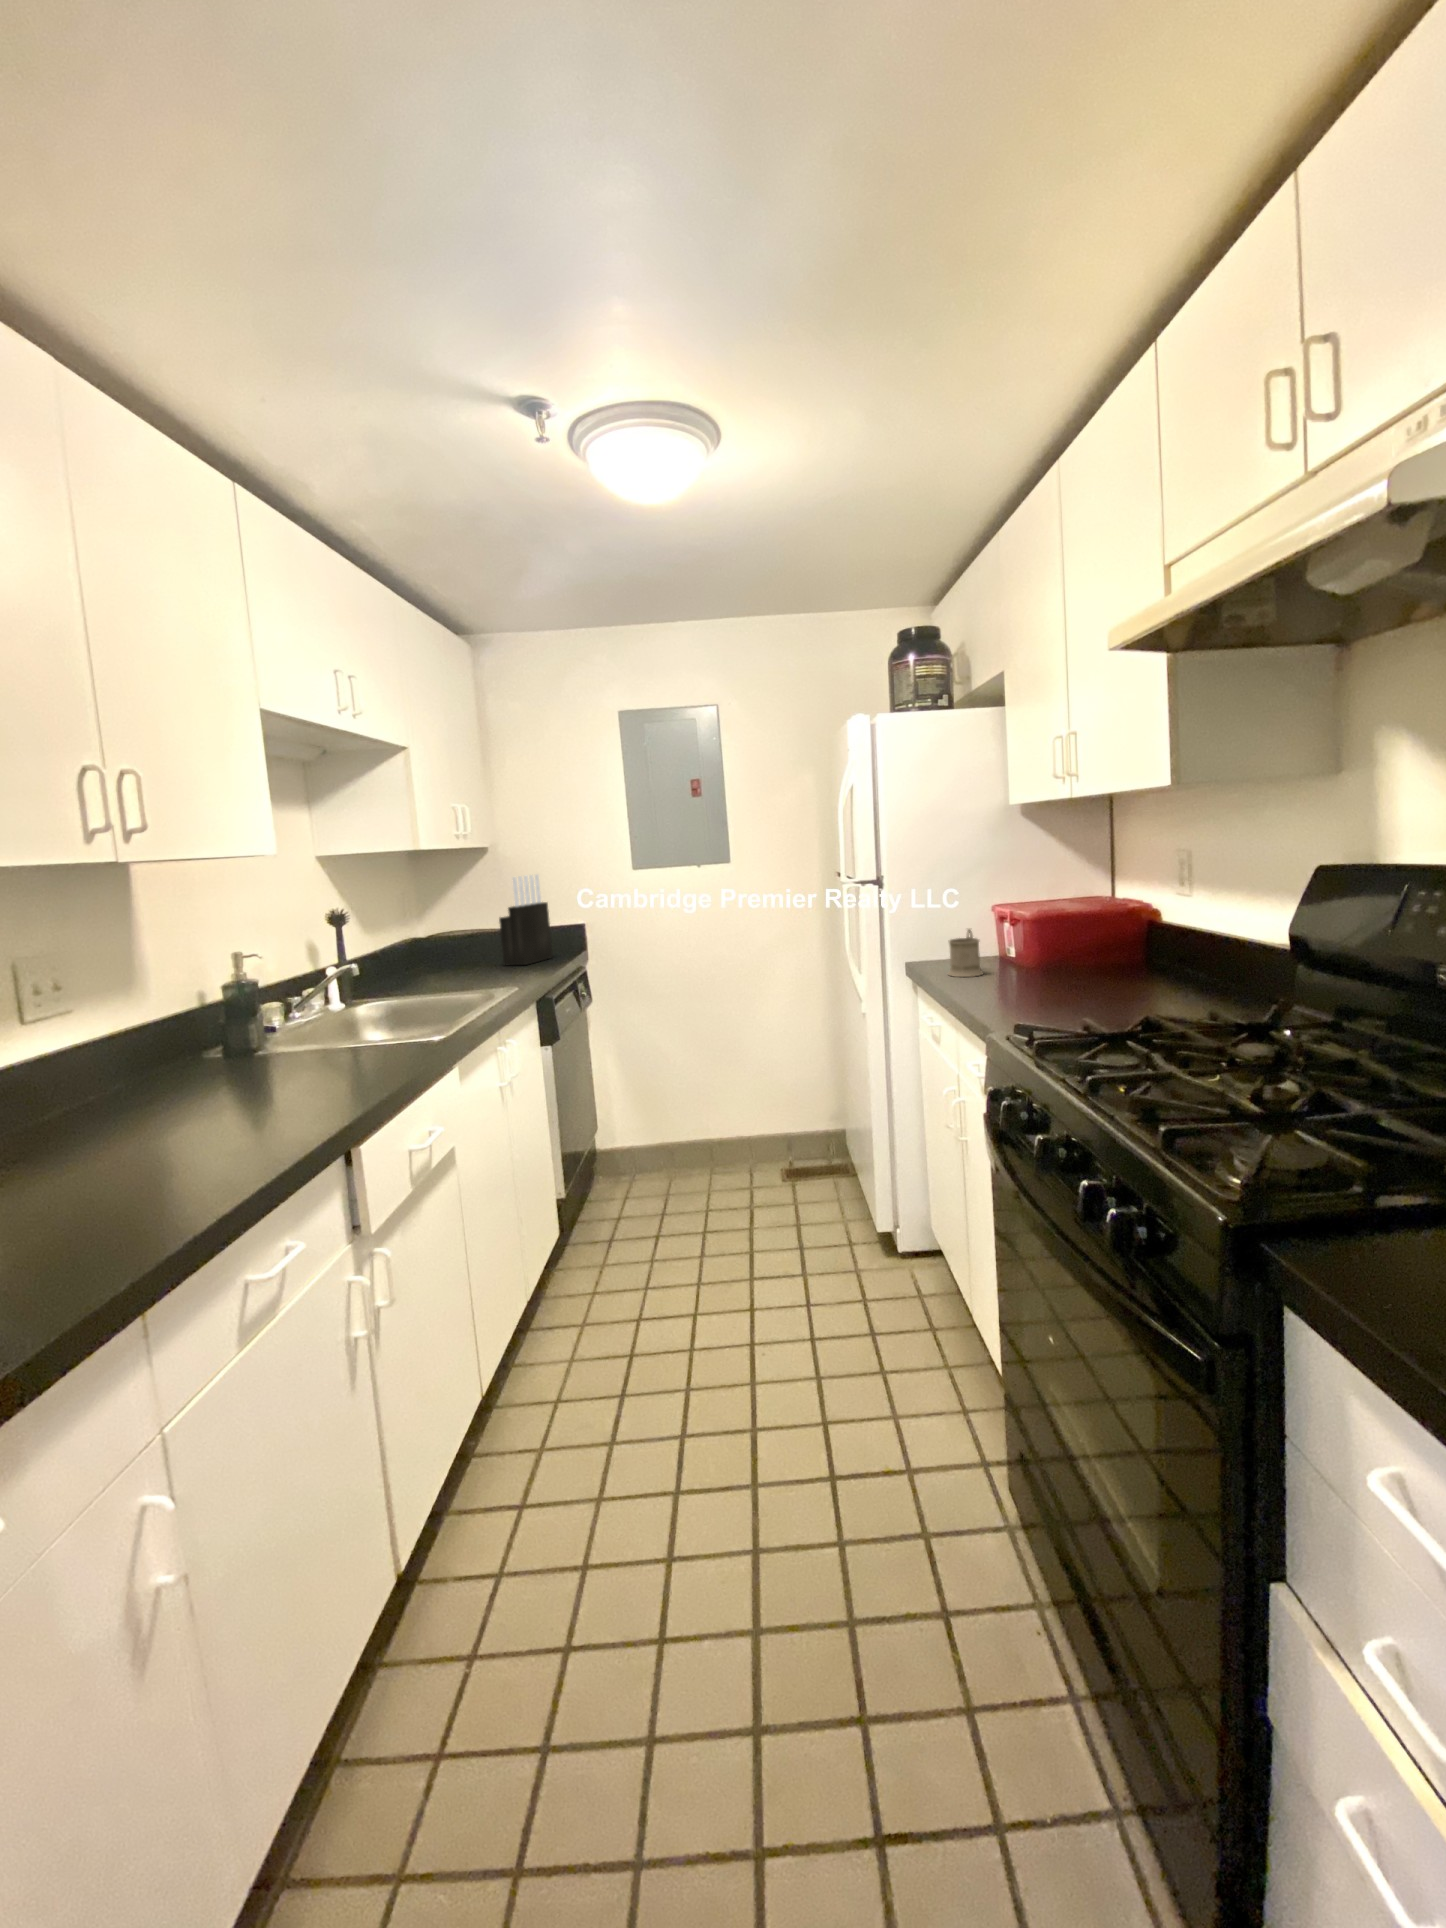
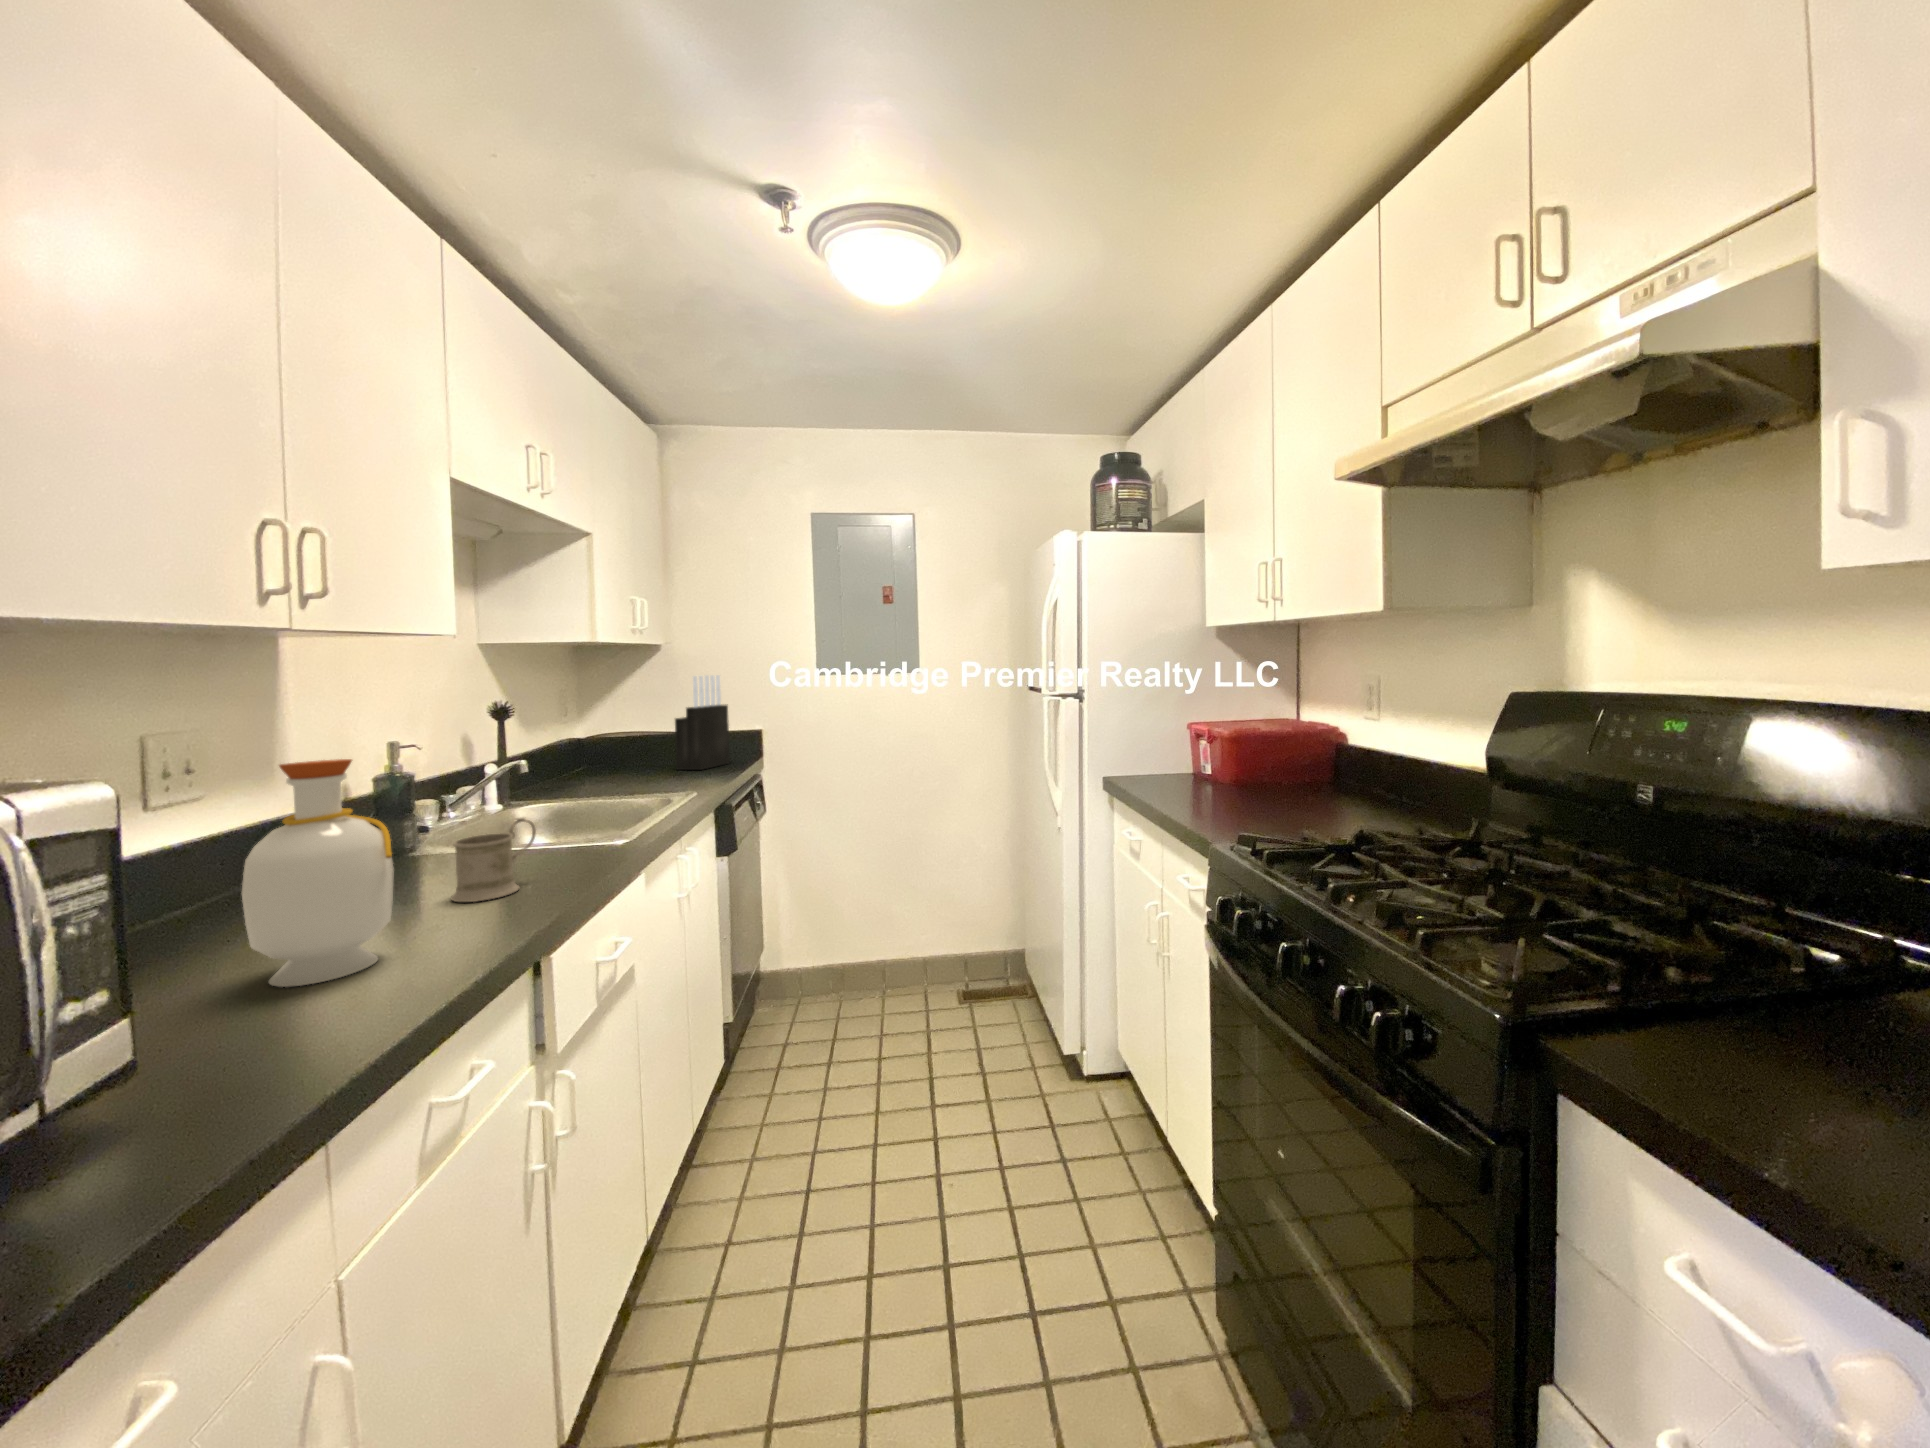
mug: present [948,929,983,977] -> present [451,818,536,902]
bottle: none [97,980,222,1176] -> present [242,759,394,987]

